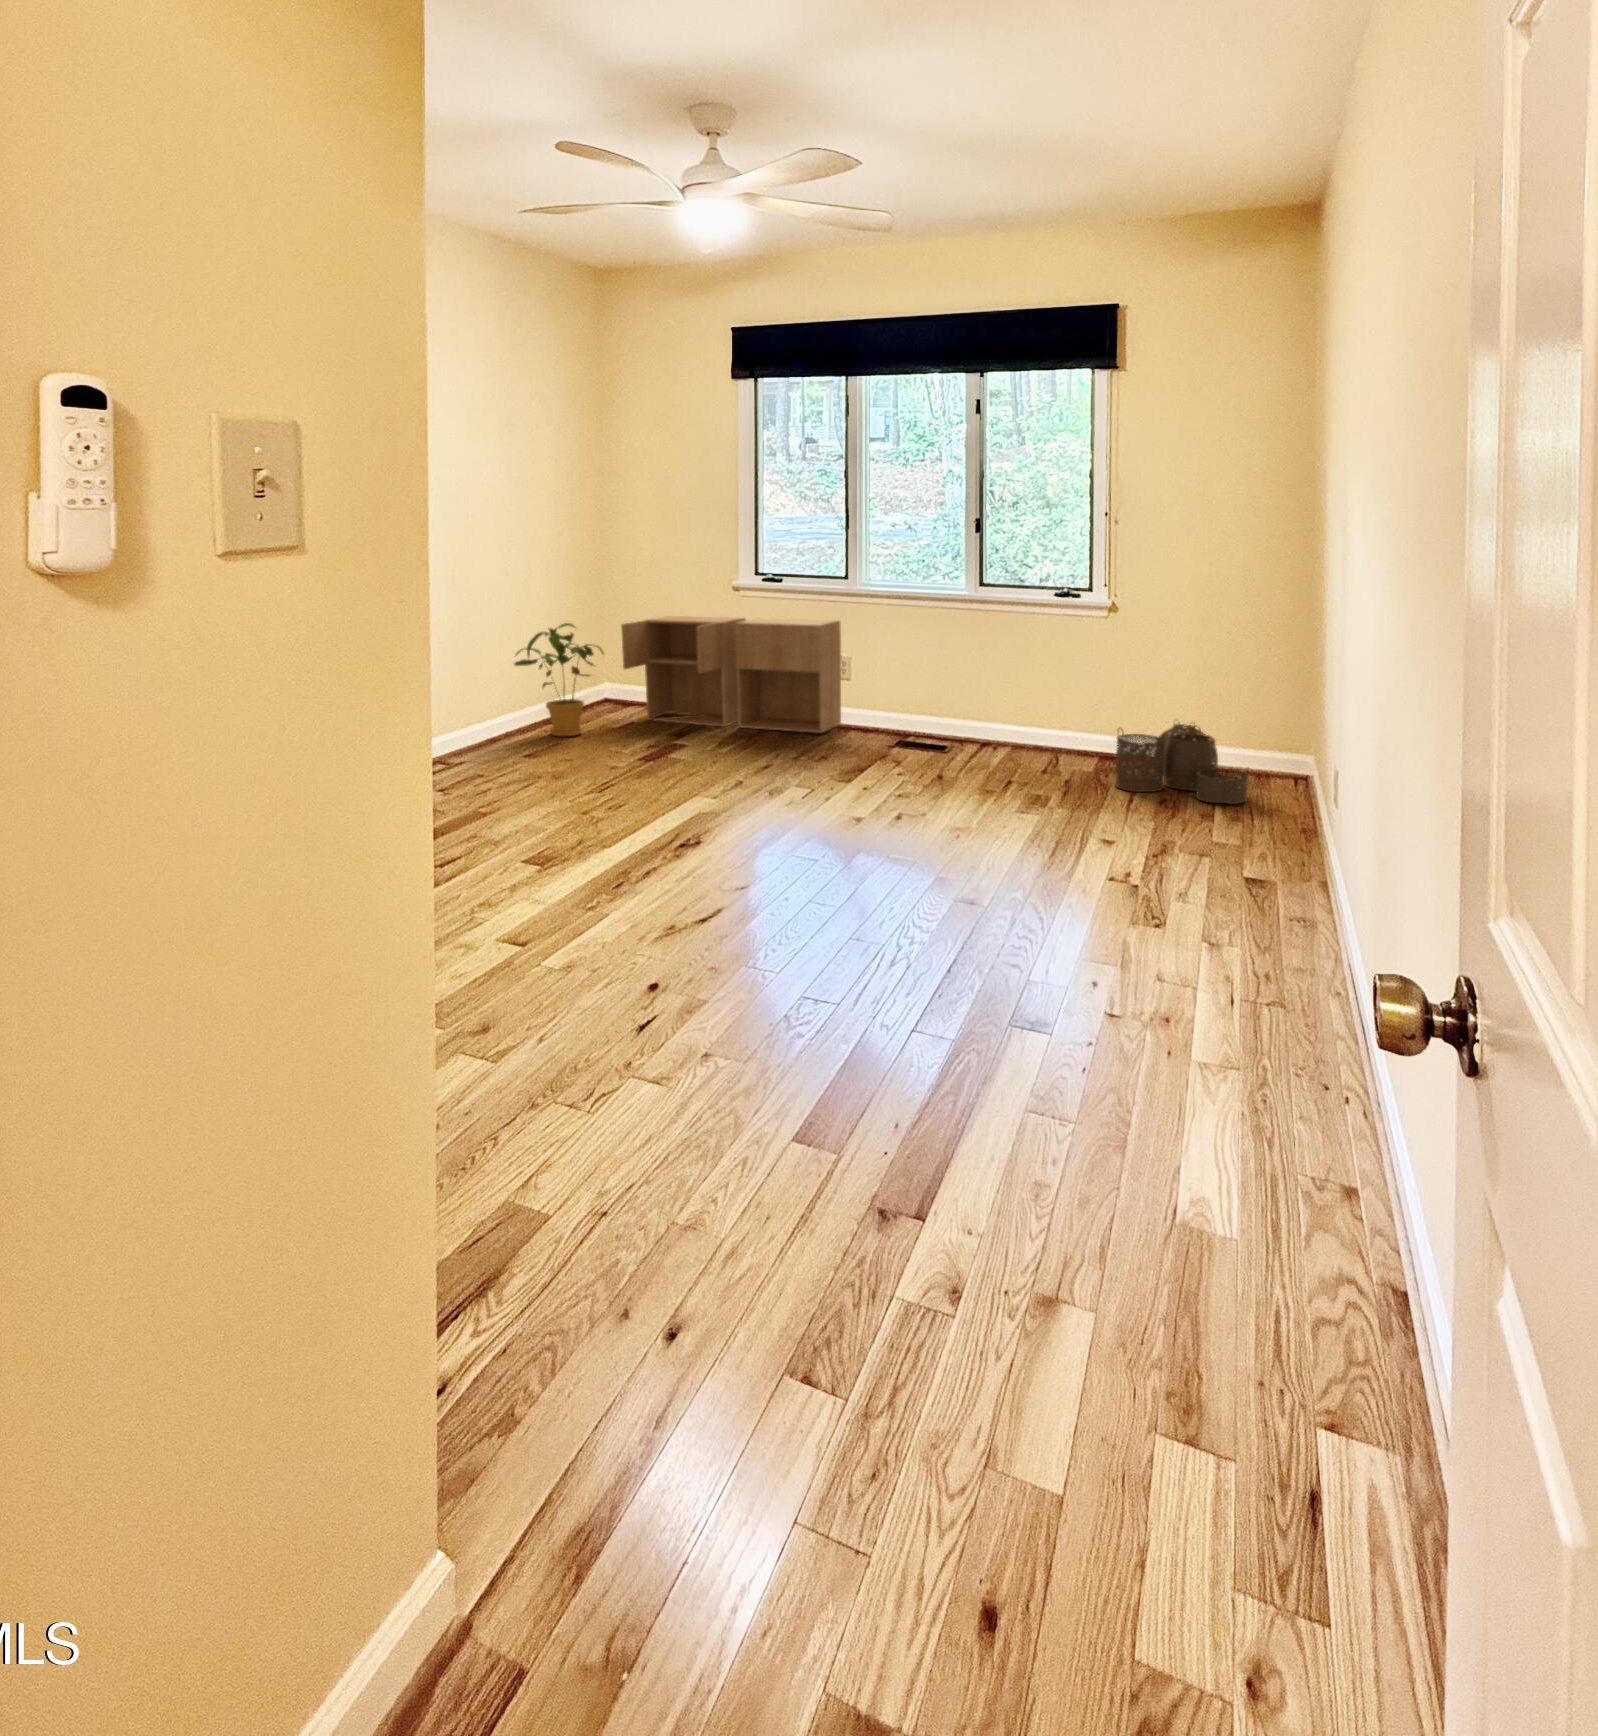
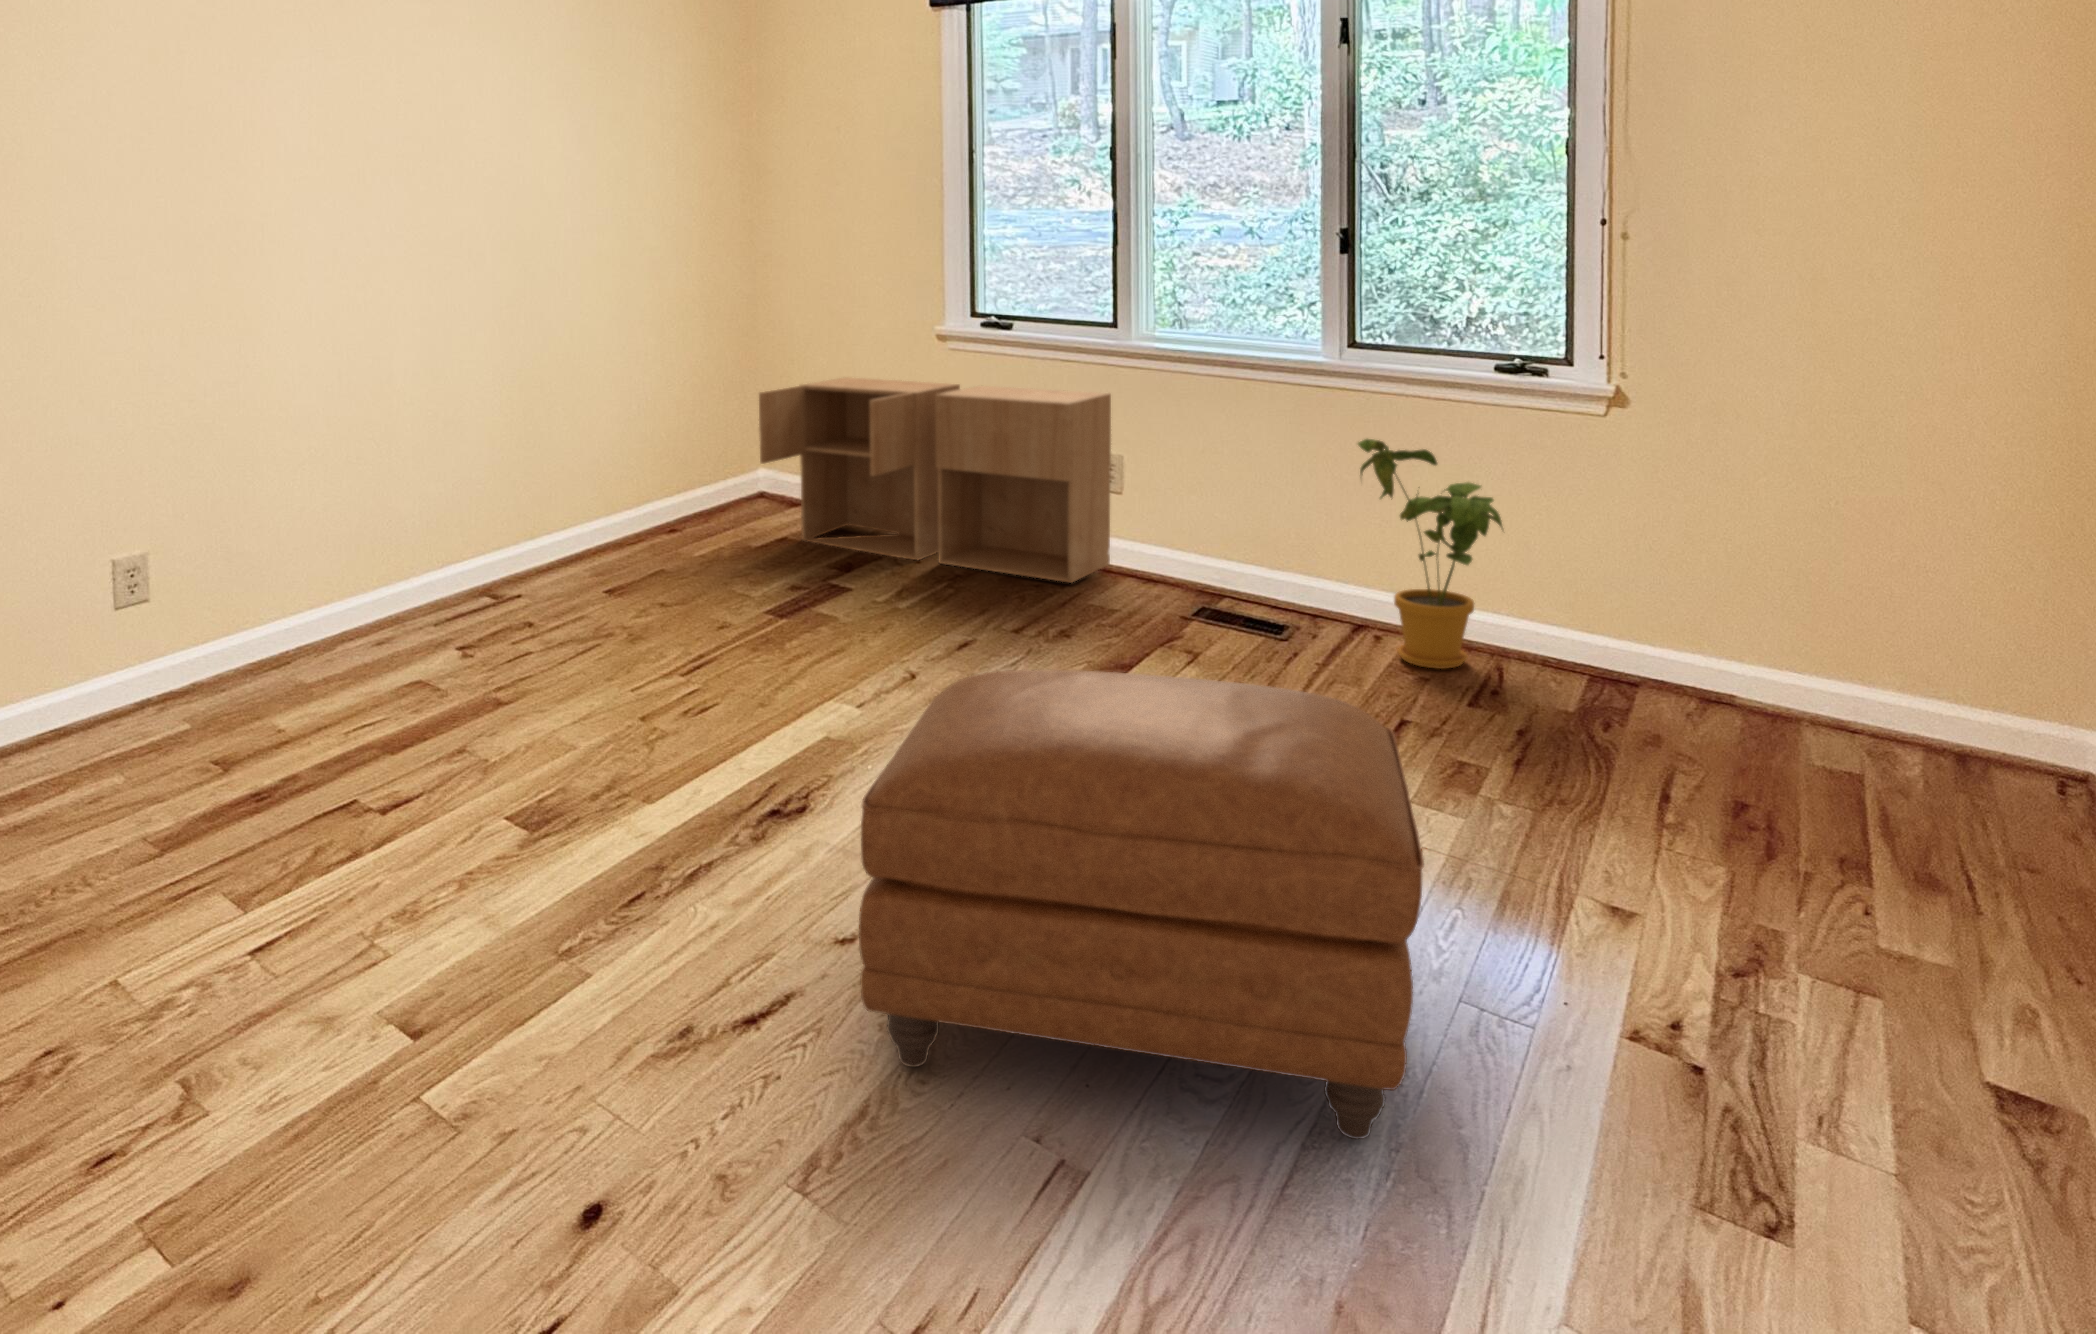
house plant: present [514,623,604,736] -> present [1358,439,1502,669]
woven basket: present [1116,724,1248,804] -> none [1622,608,1936,817]
ottoman: none [779,734,1026,913] -> present [859,669,1424,1139]

